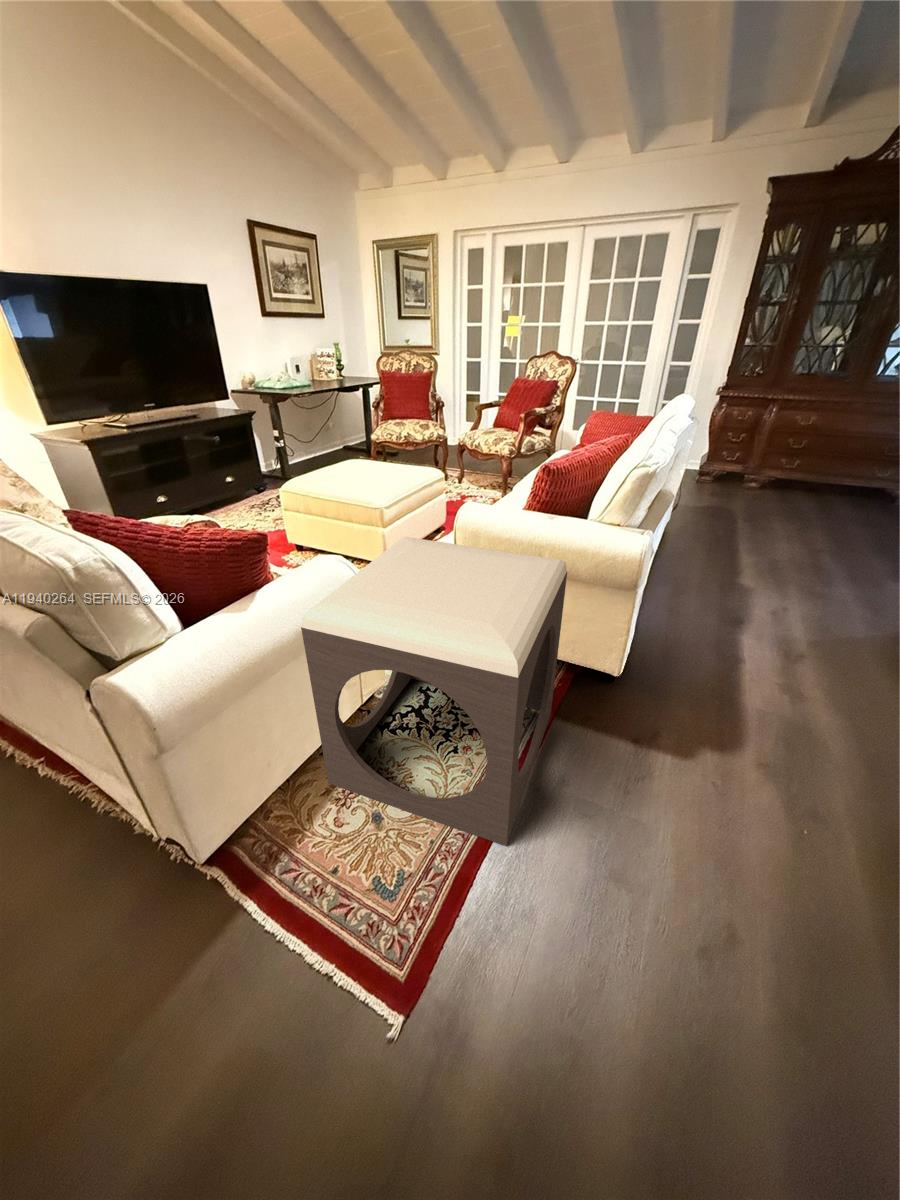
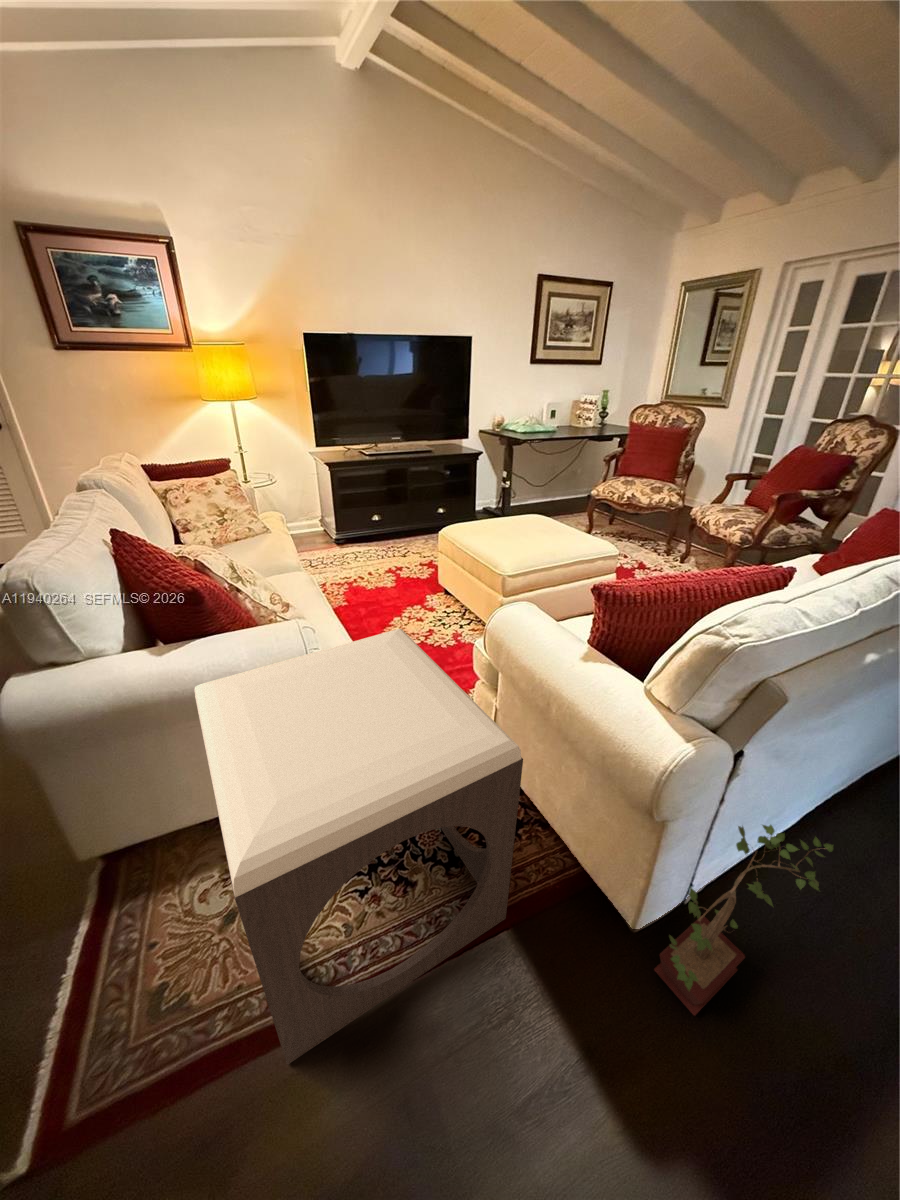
potted plant: none [636,573,697,699] -> present [654,825,833,1015]

